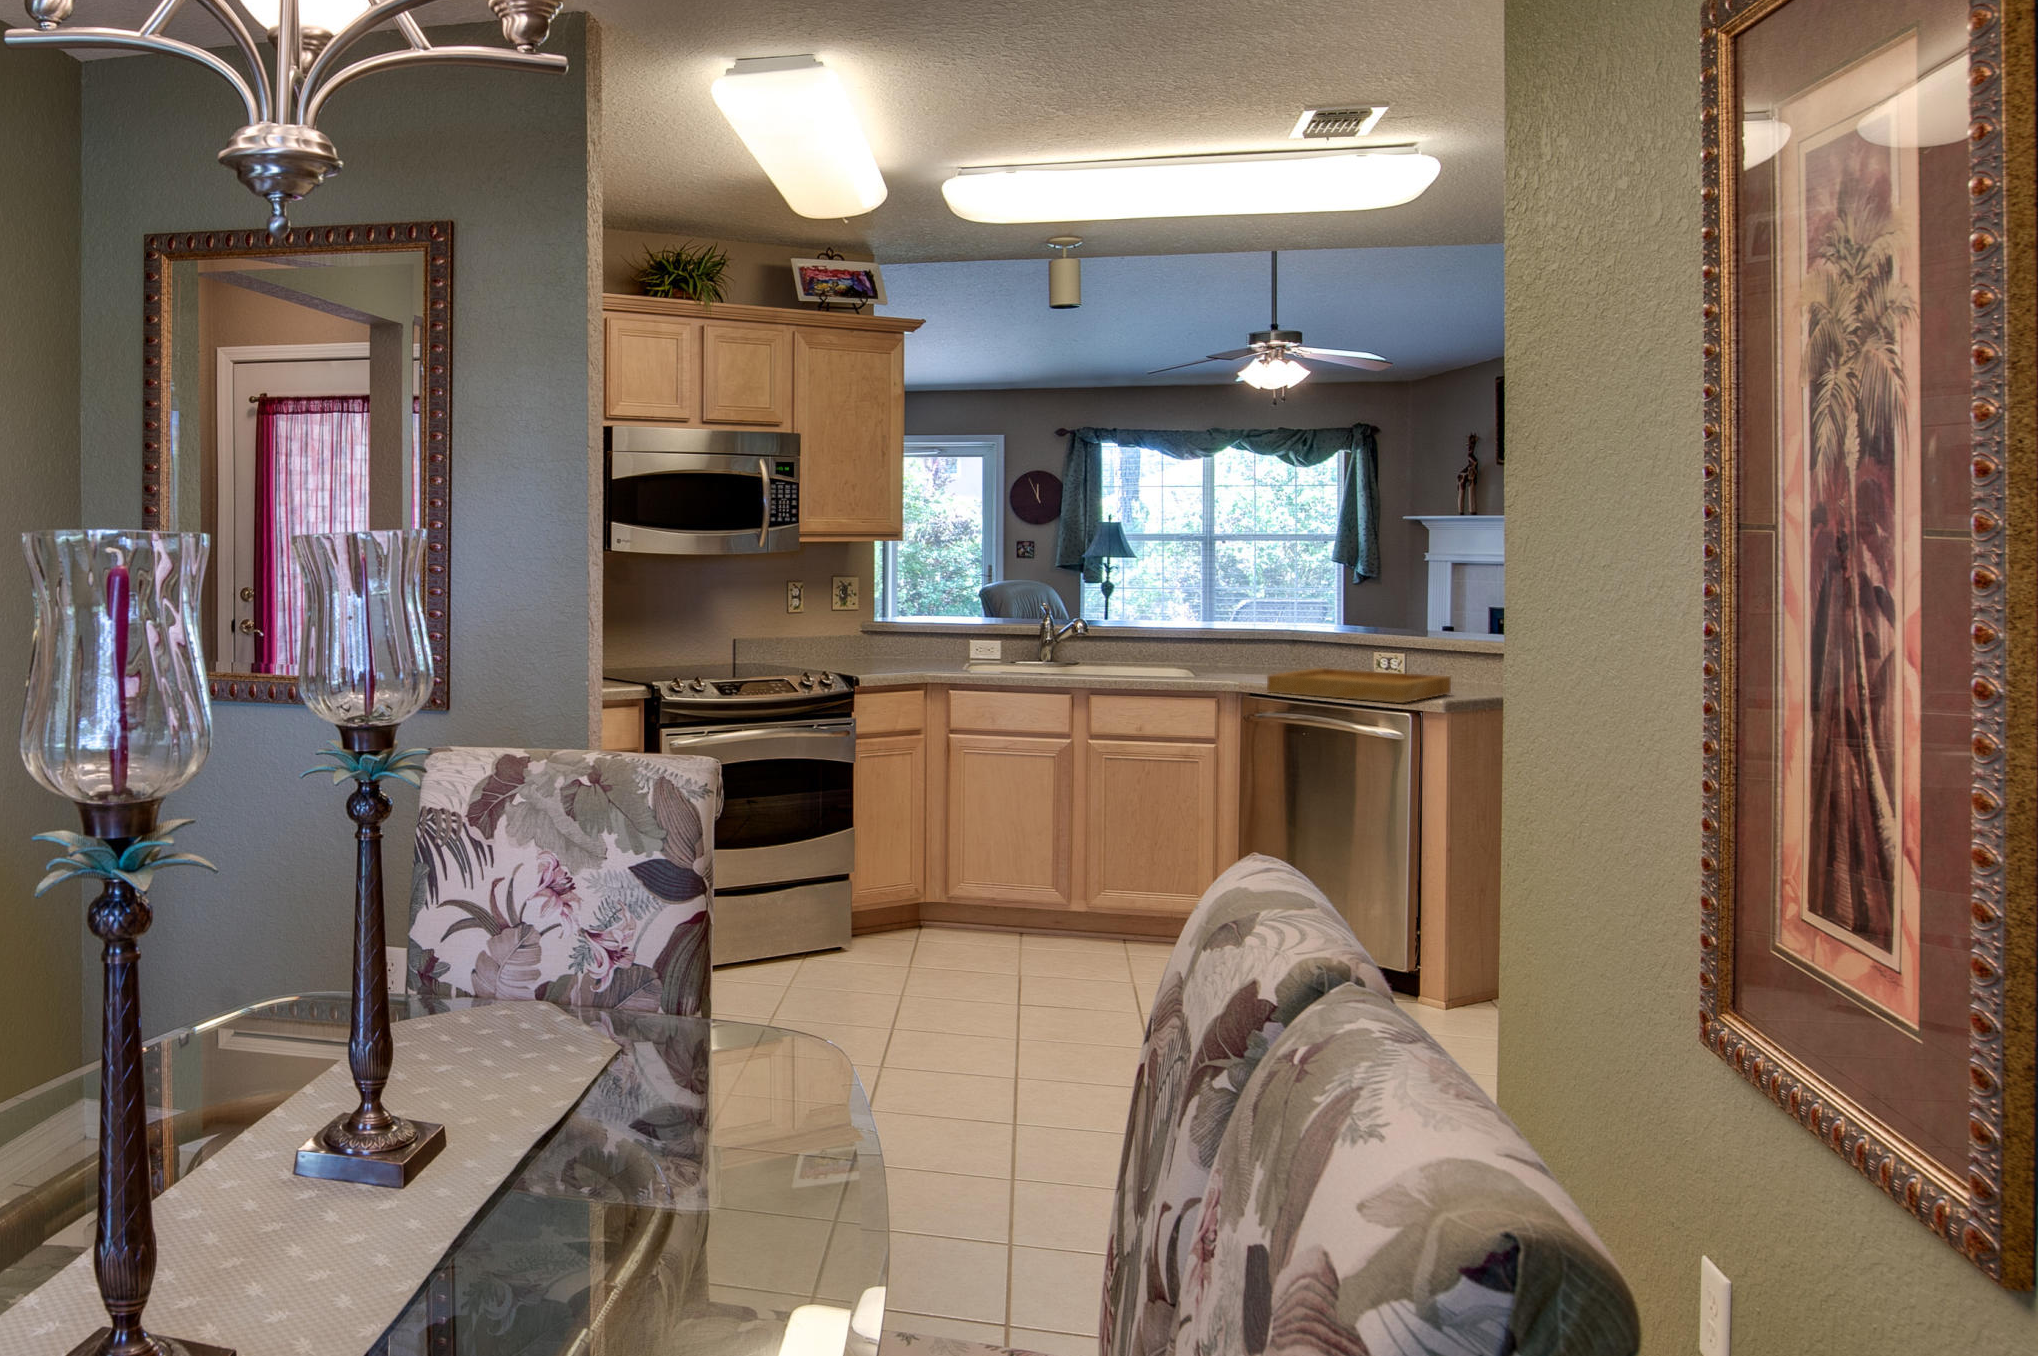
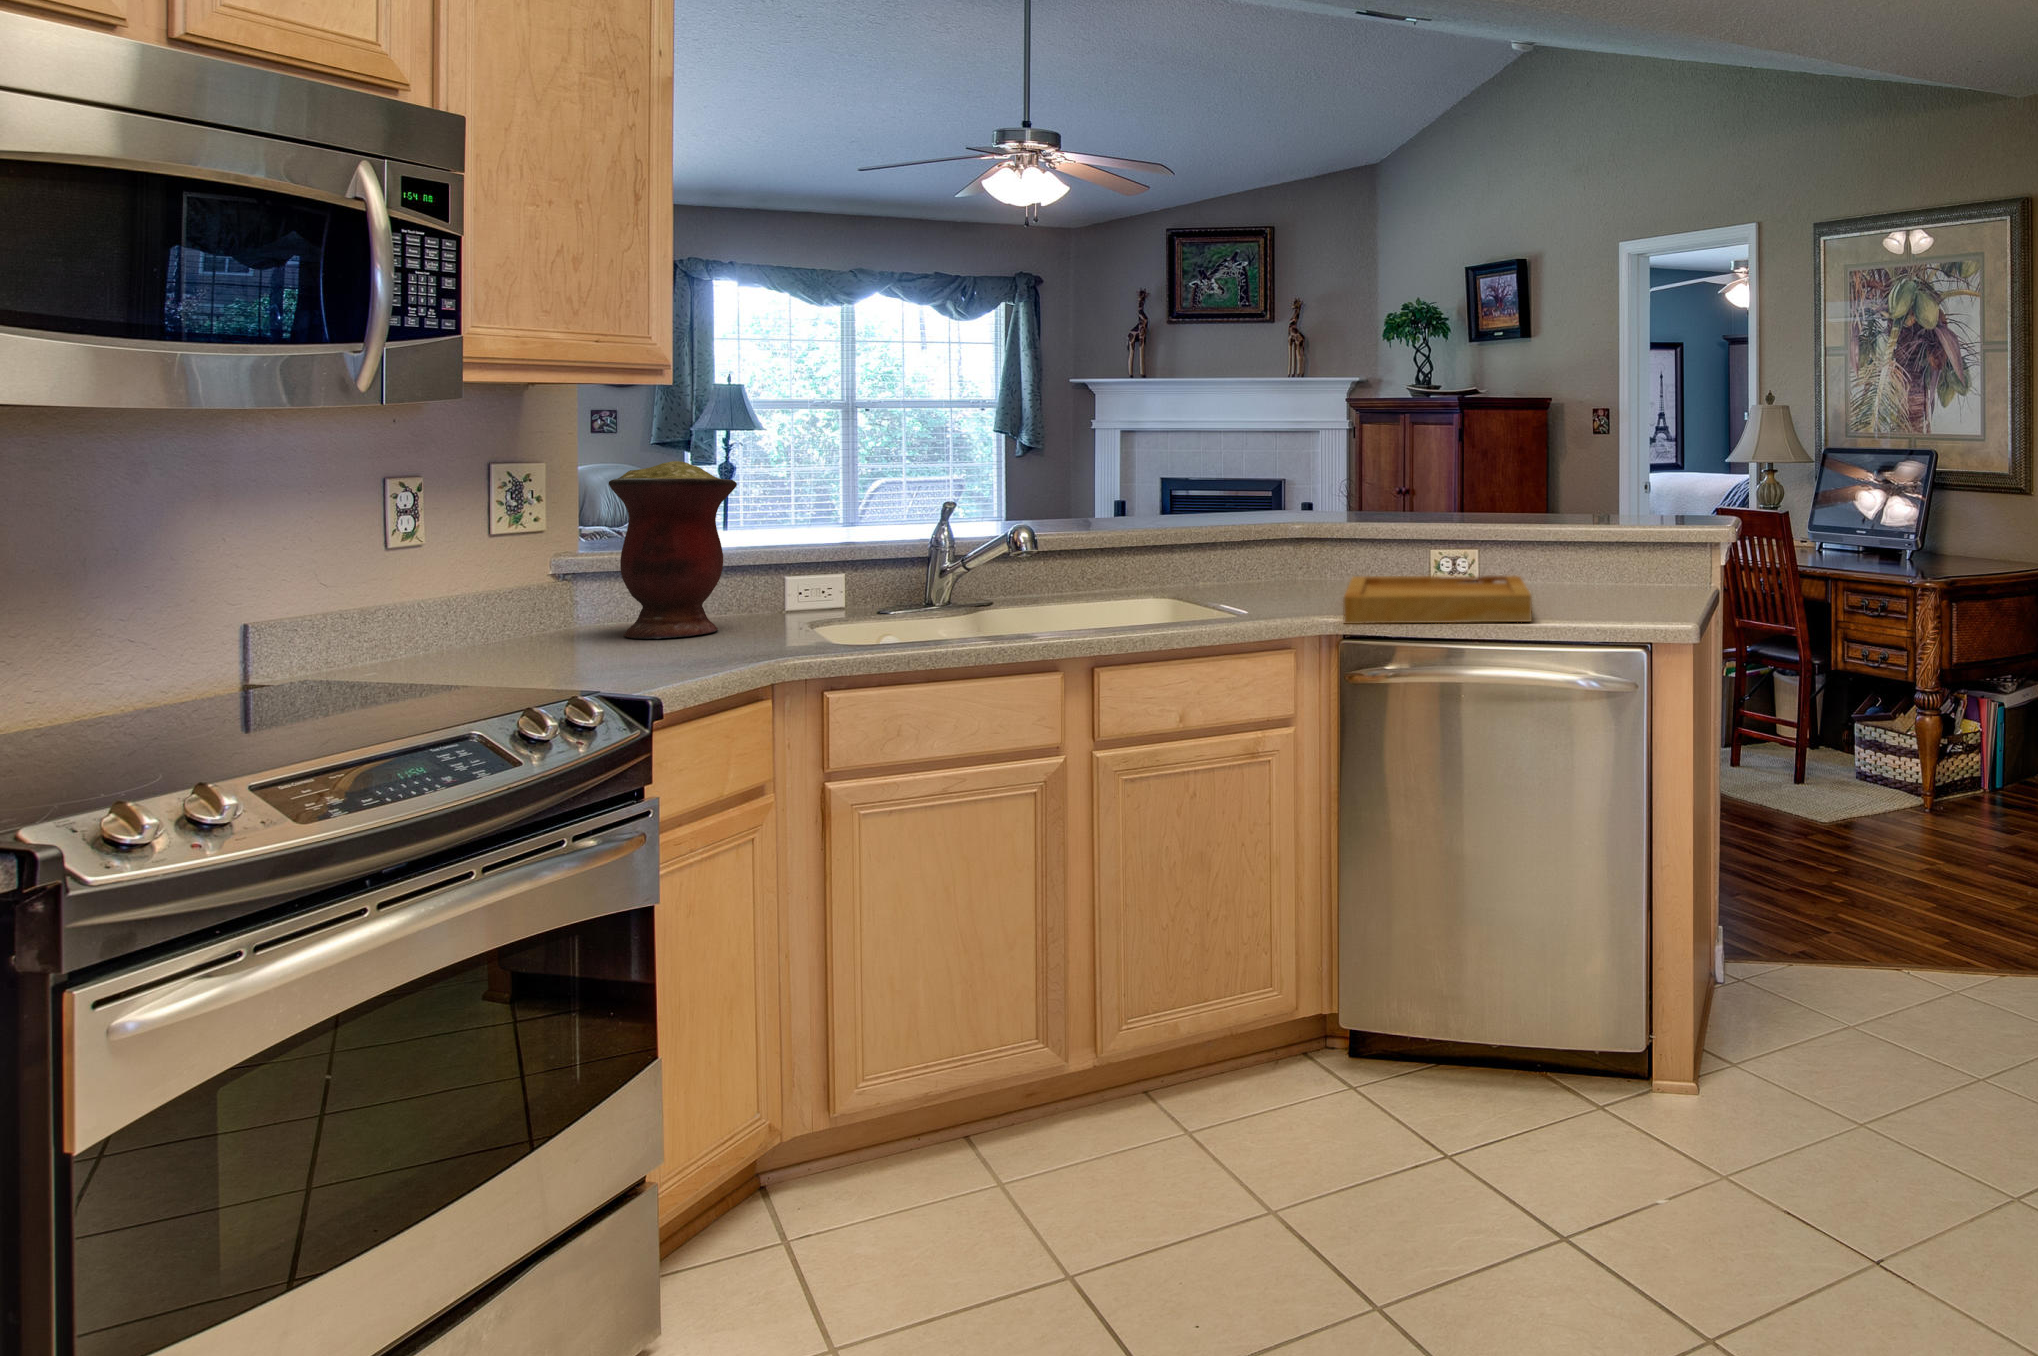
vase: none [882,578,940,665] -> present [609,461,737,639]

